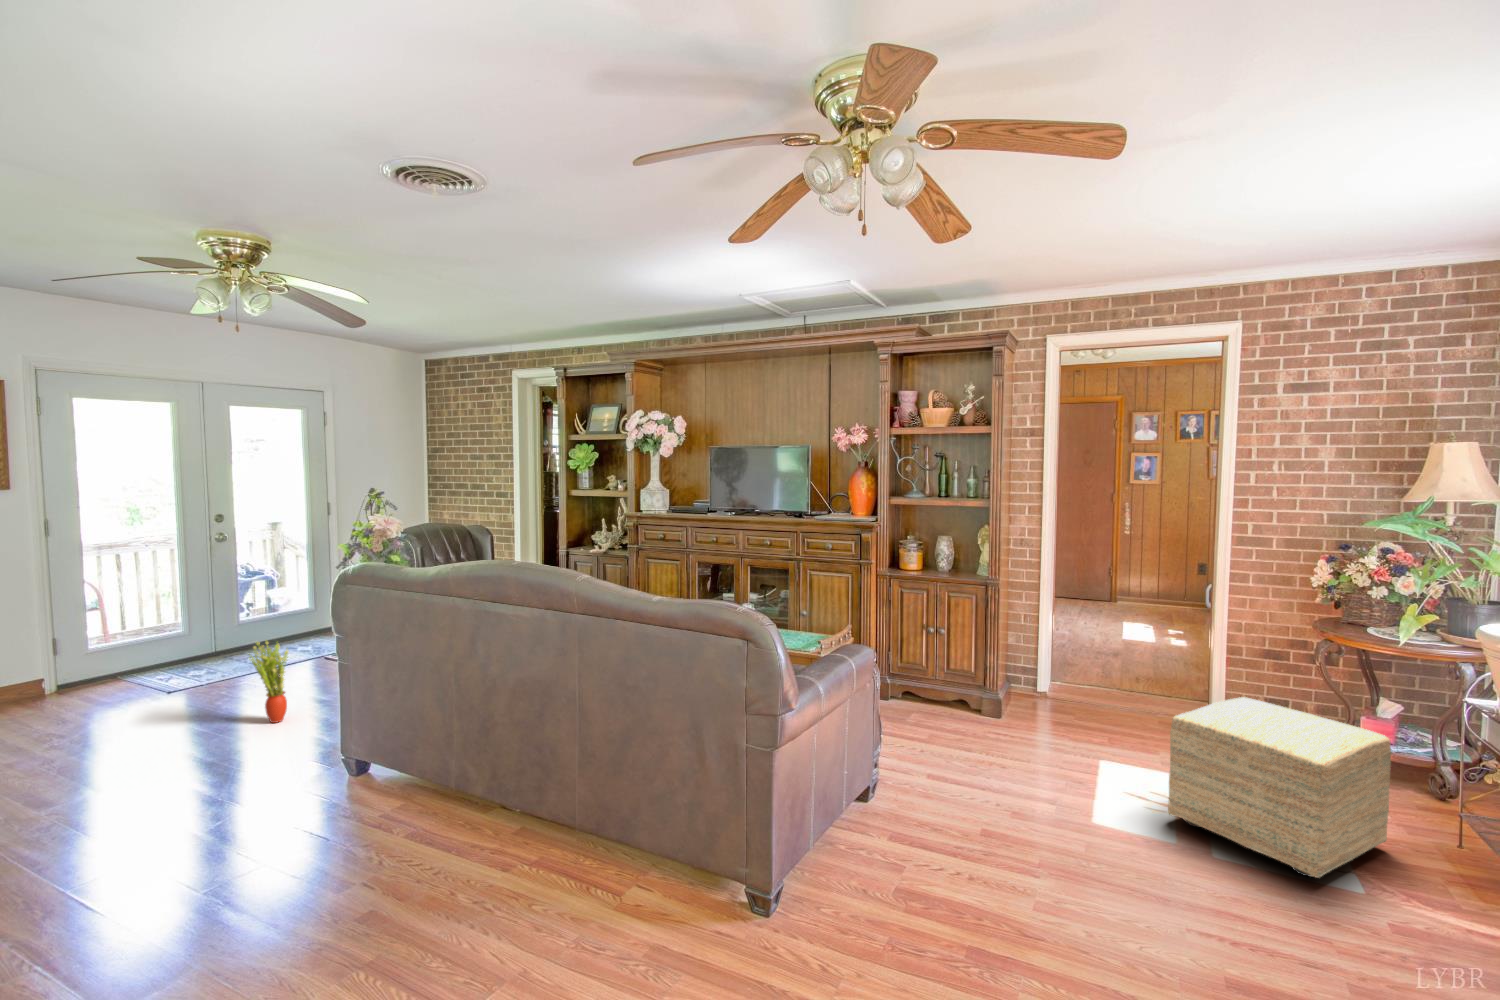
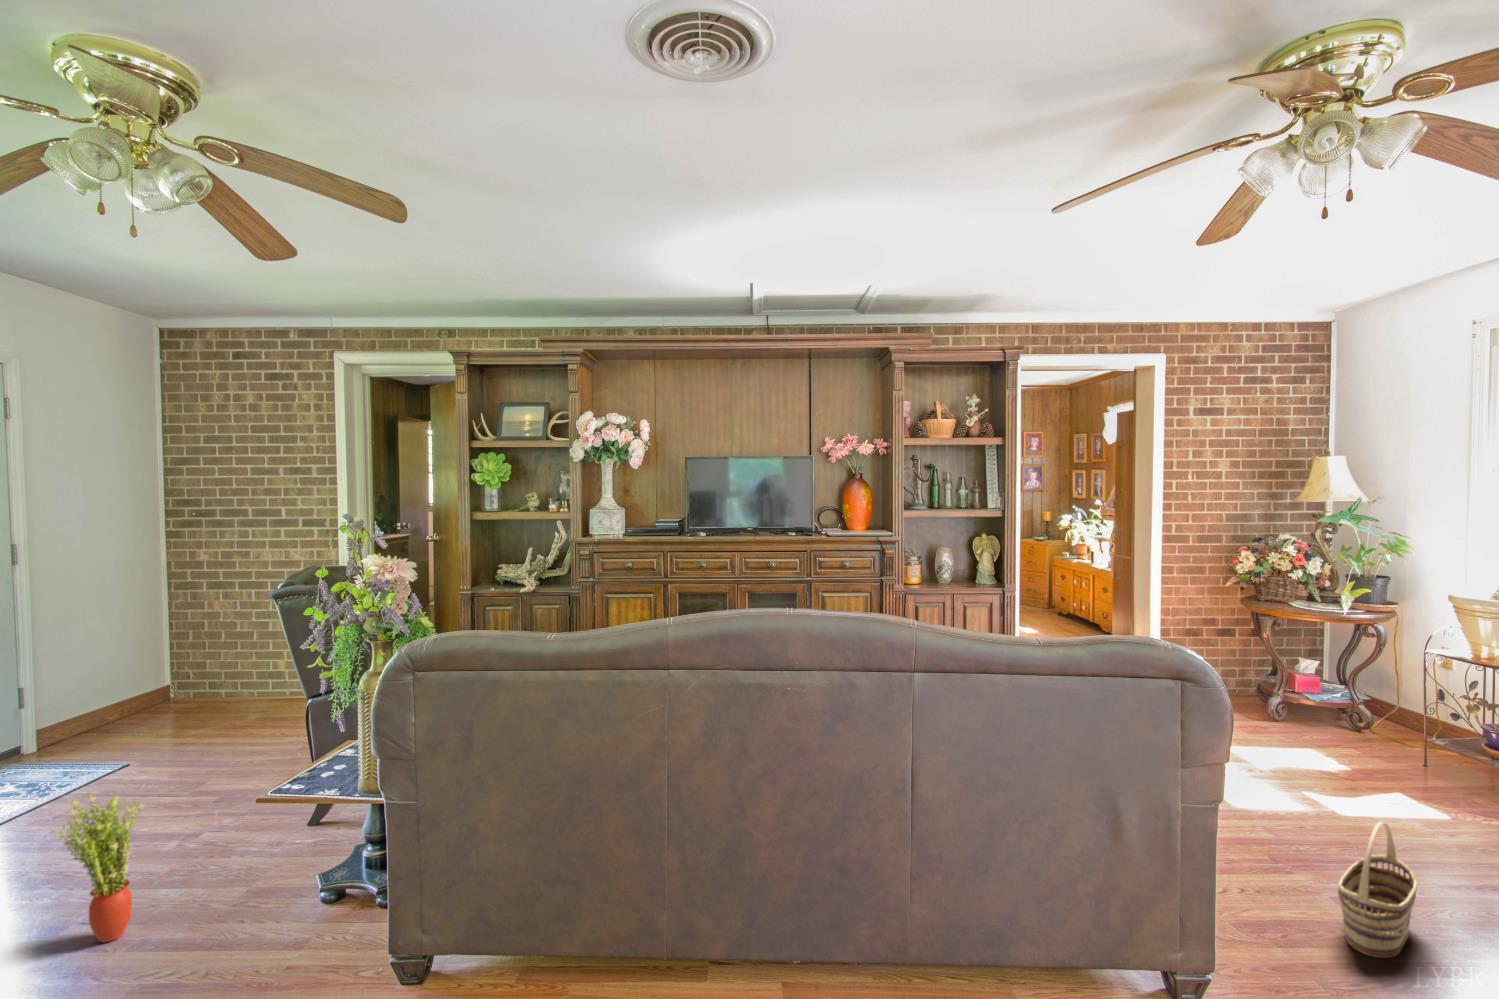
ottoman: present [1168,697,1391,878] -> none [1268,671,1432,813]
basket: none [969,825,1083,953] -> present [1338,822,1417,958]

